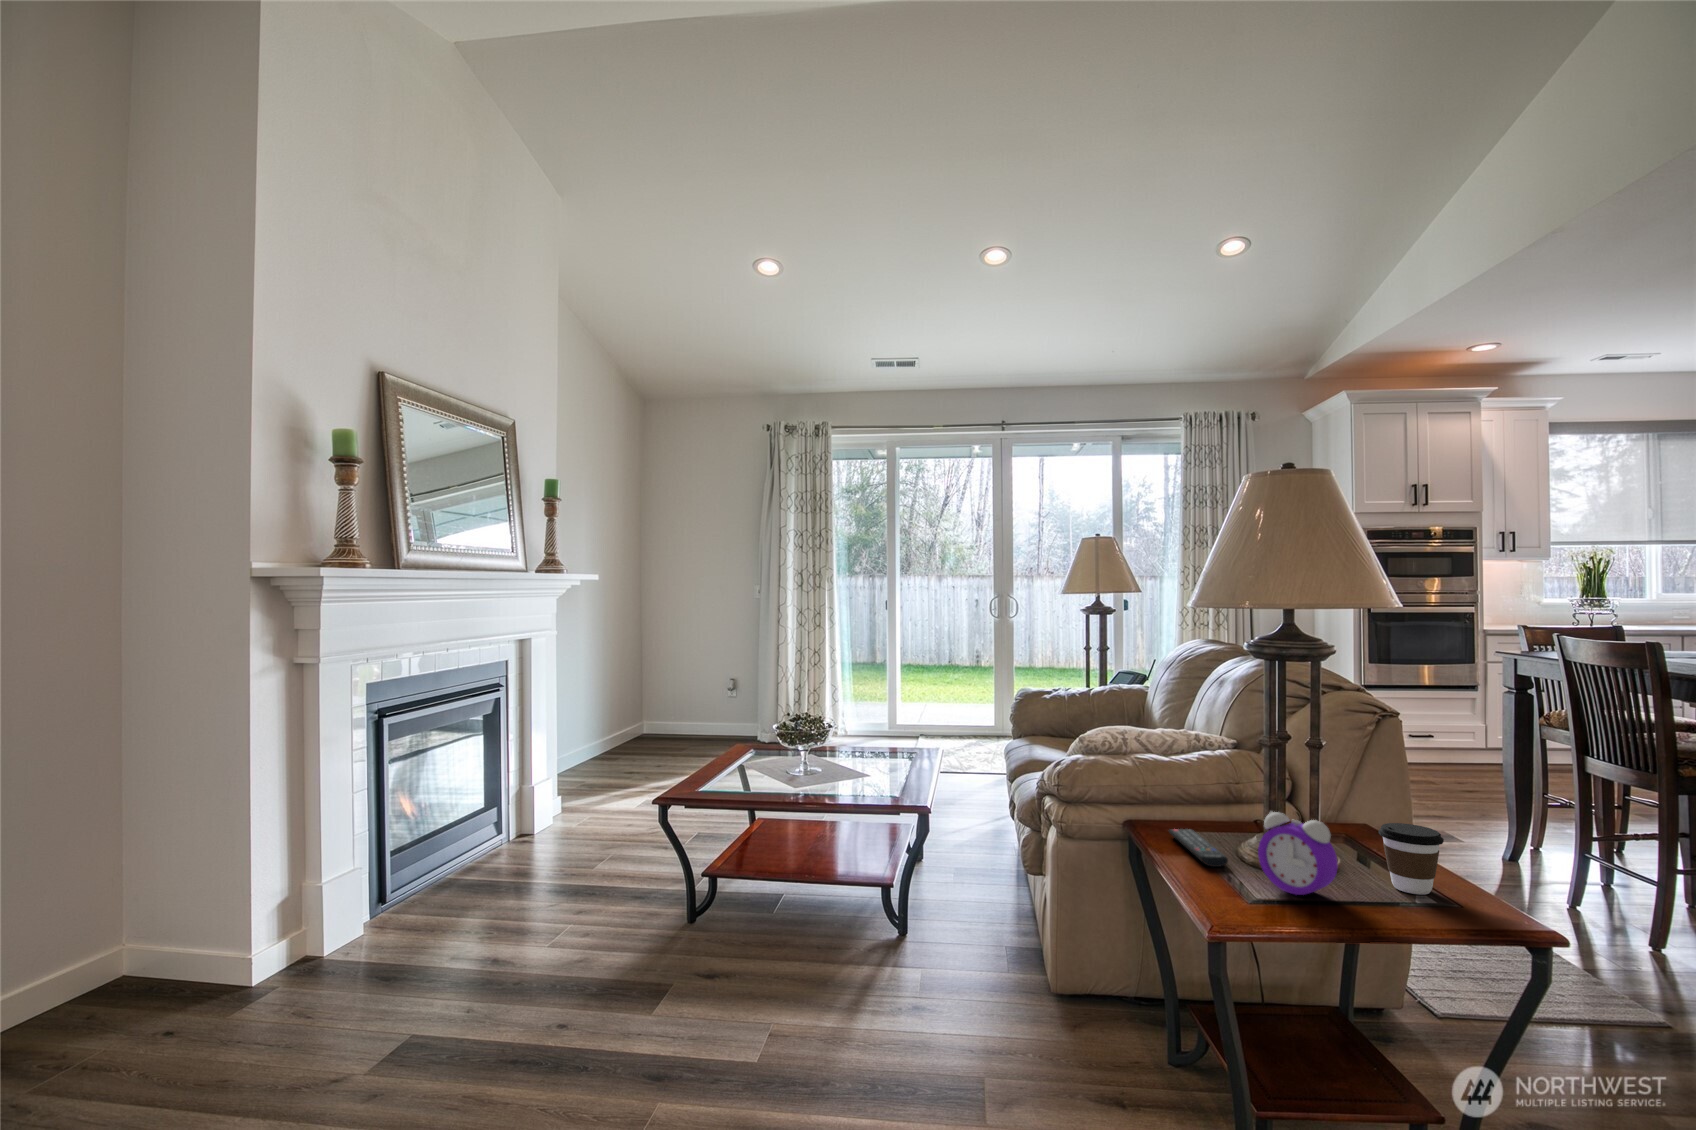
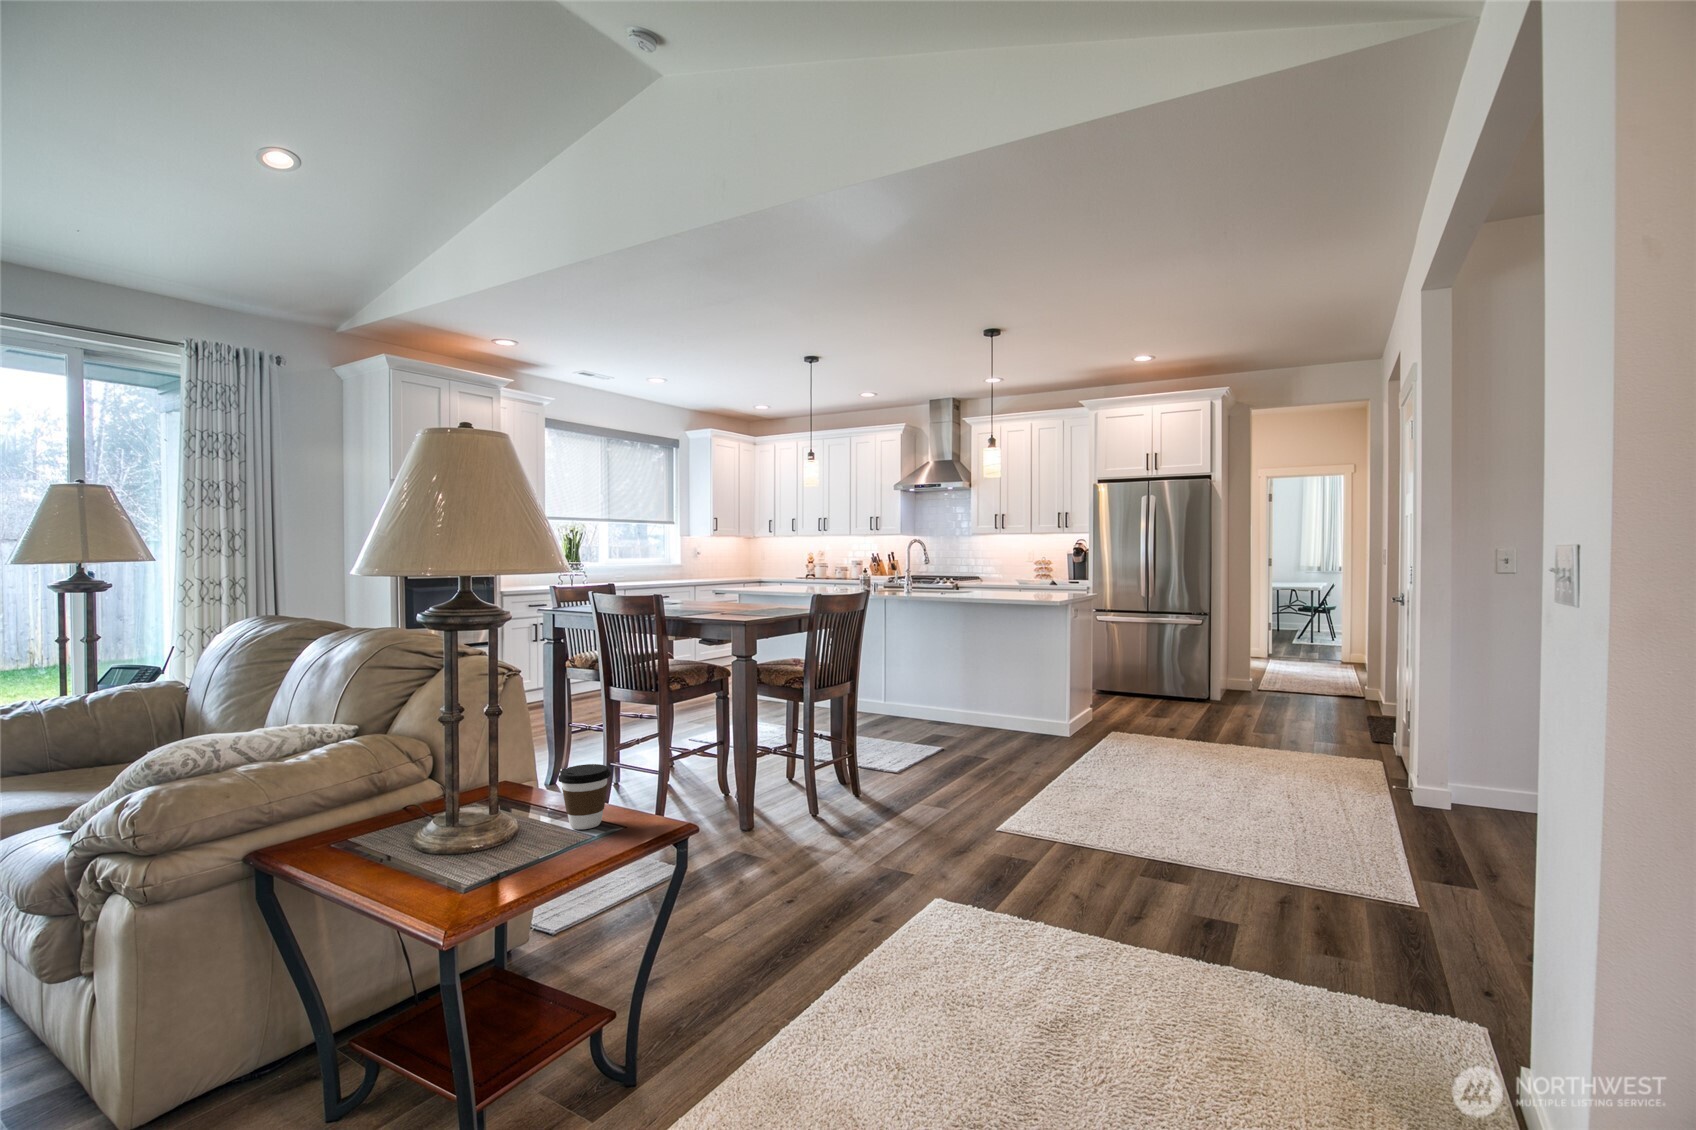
alarm clock: present [1258,811,1338,895] -> none [457,785,537,871]
remote control: present [1169,829,1228,867] -> none [312,841,411,876]

